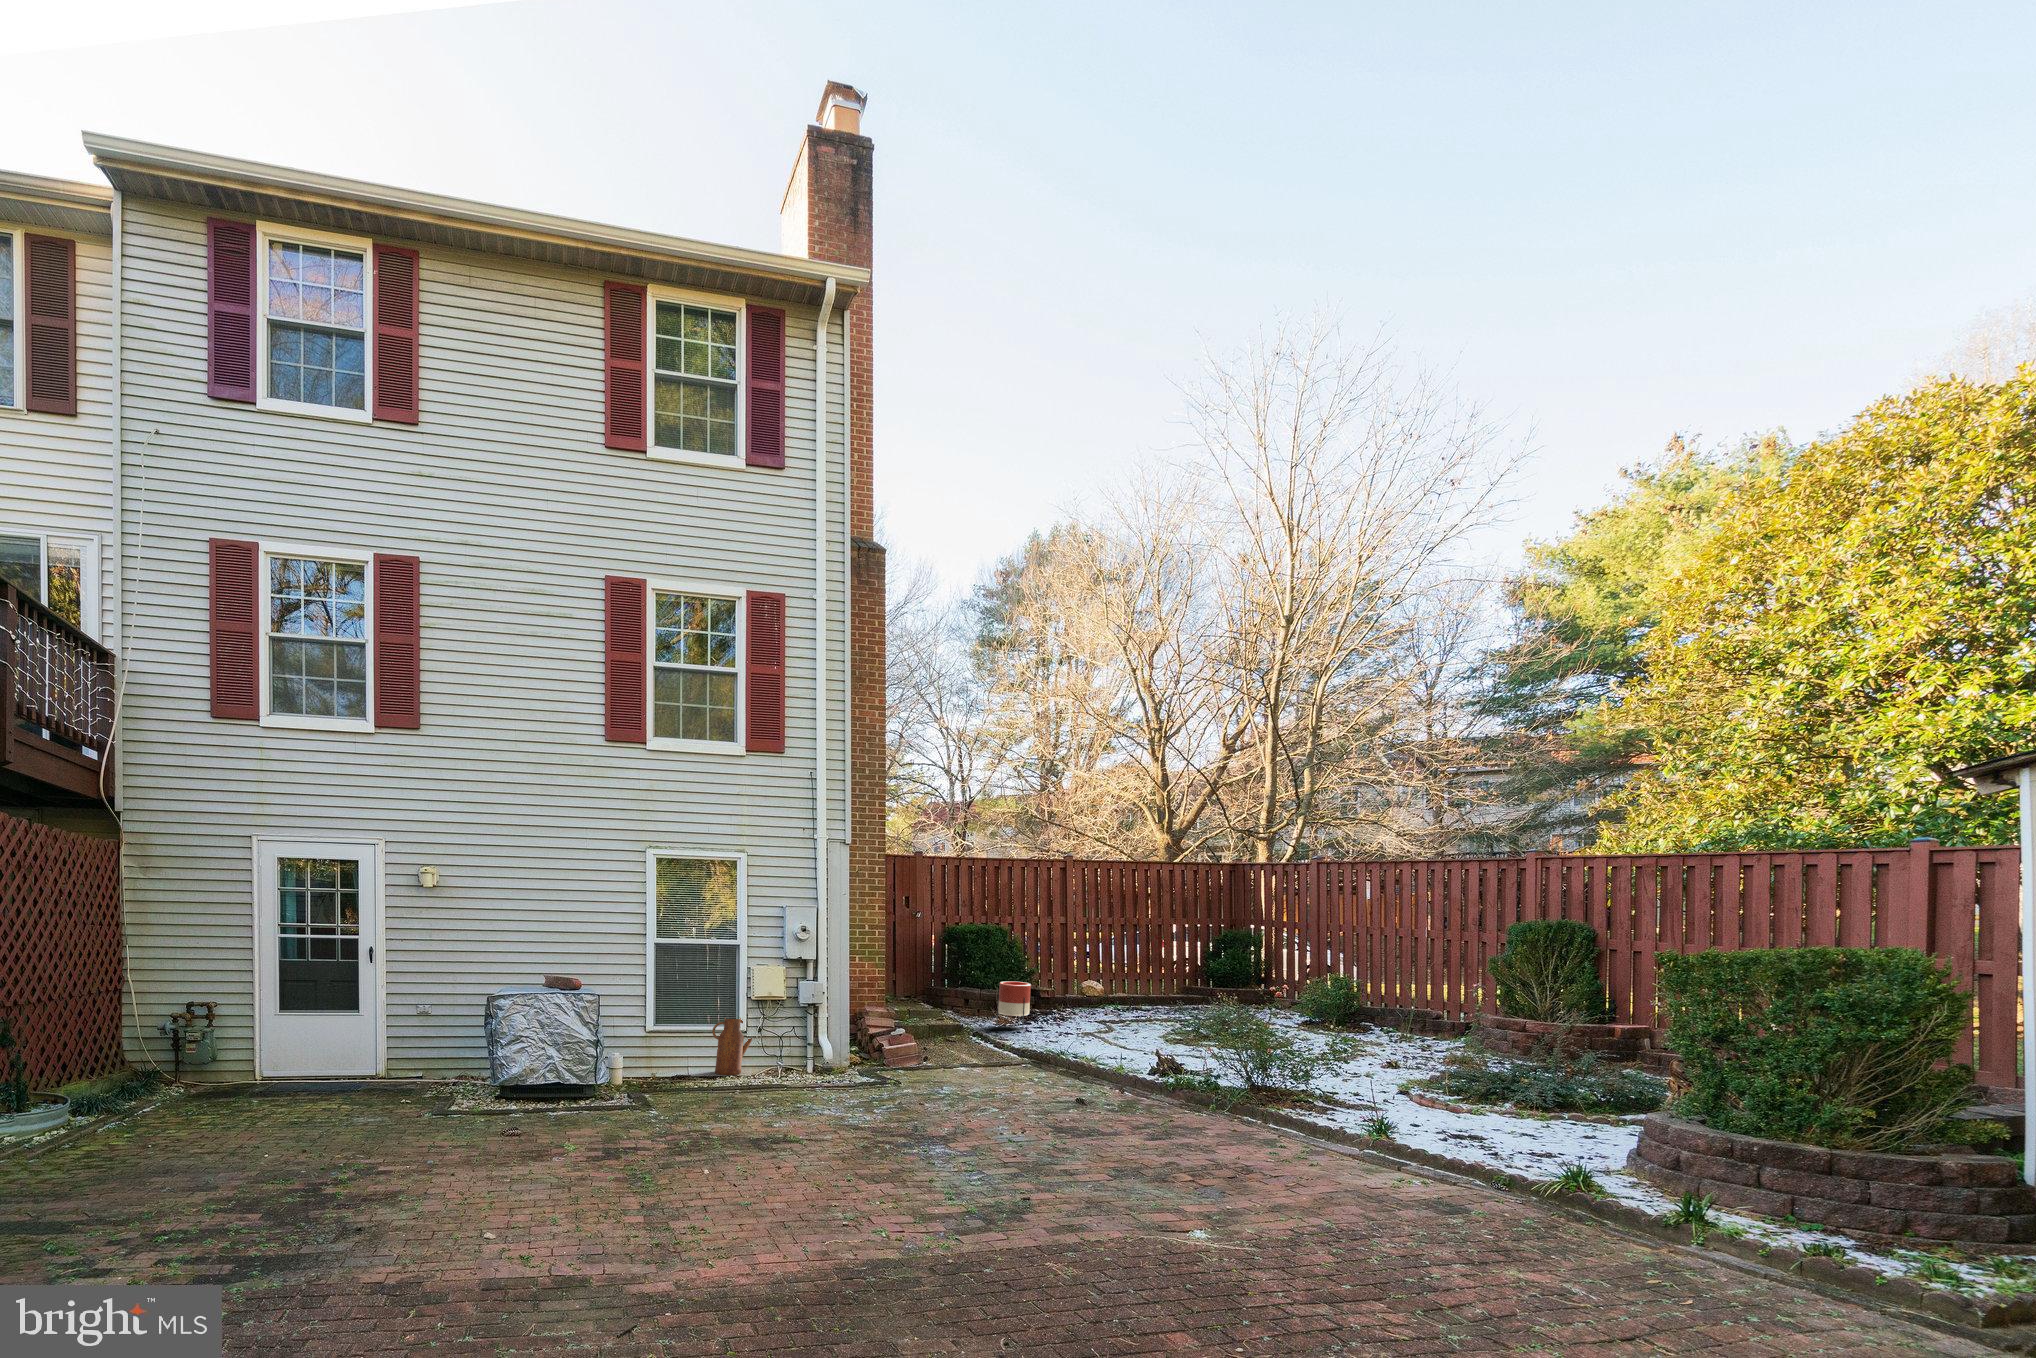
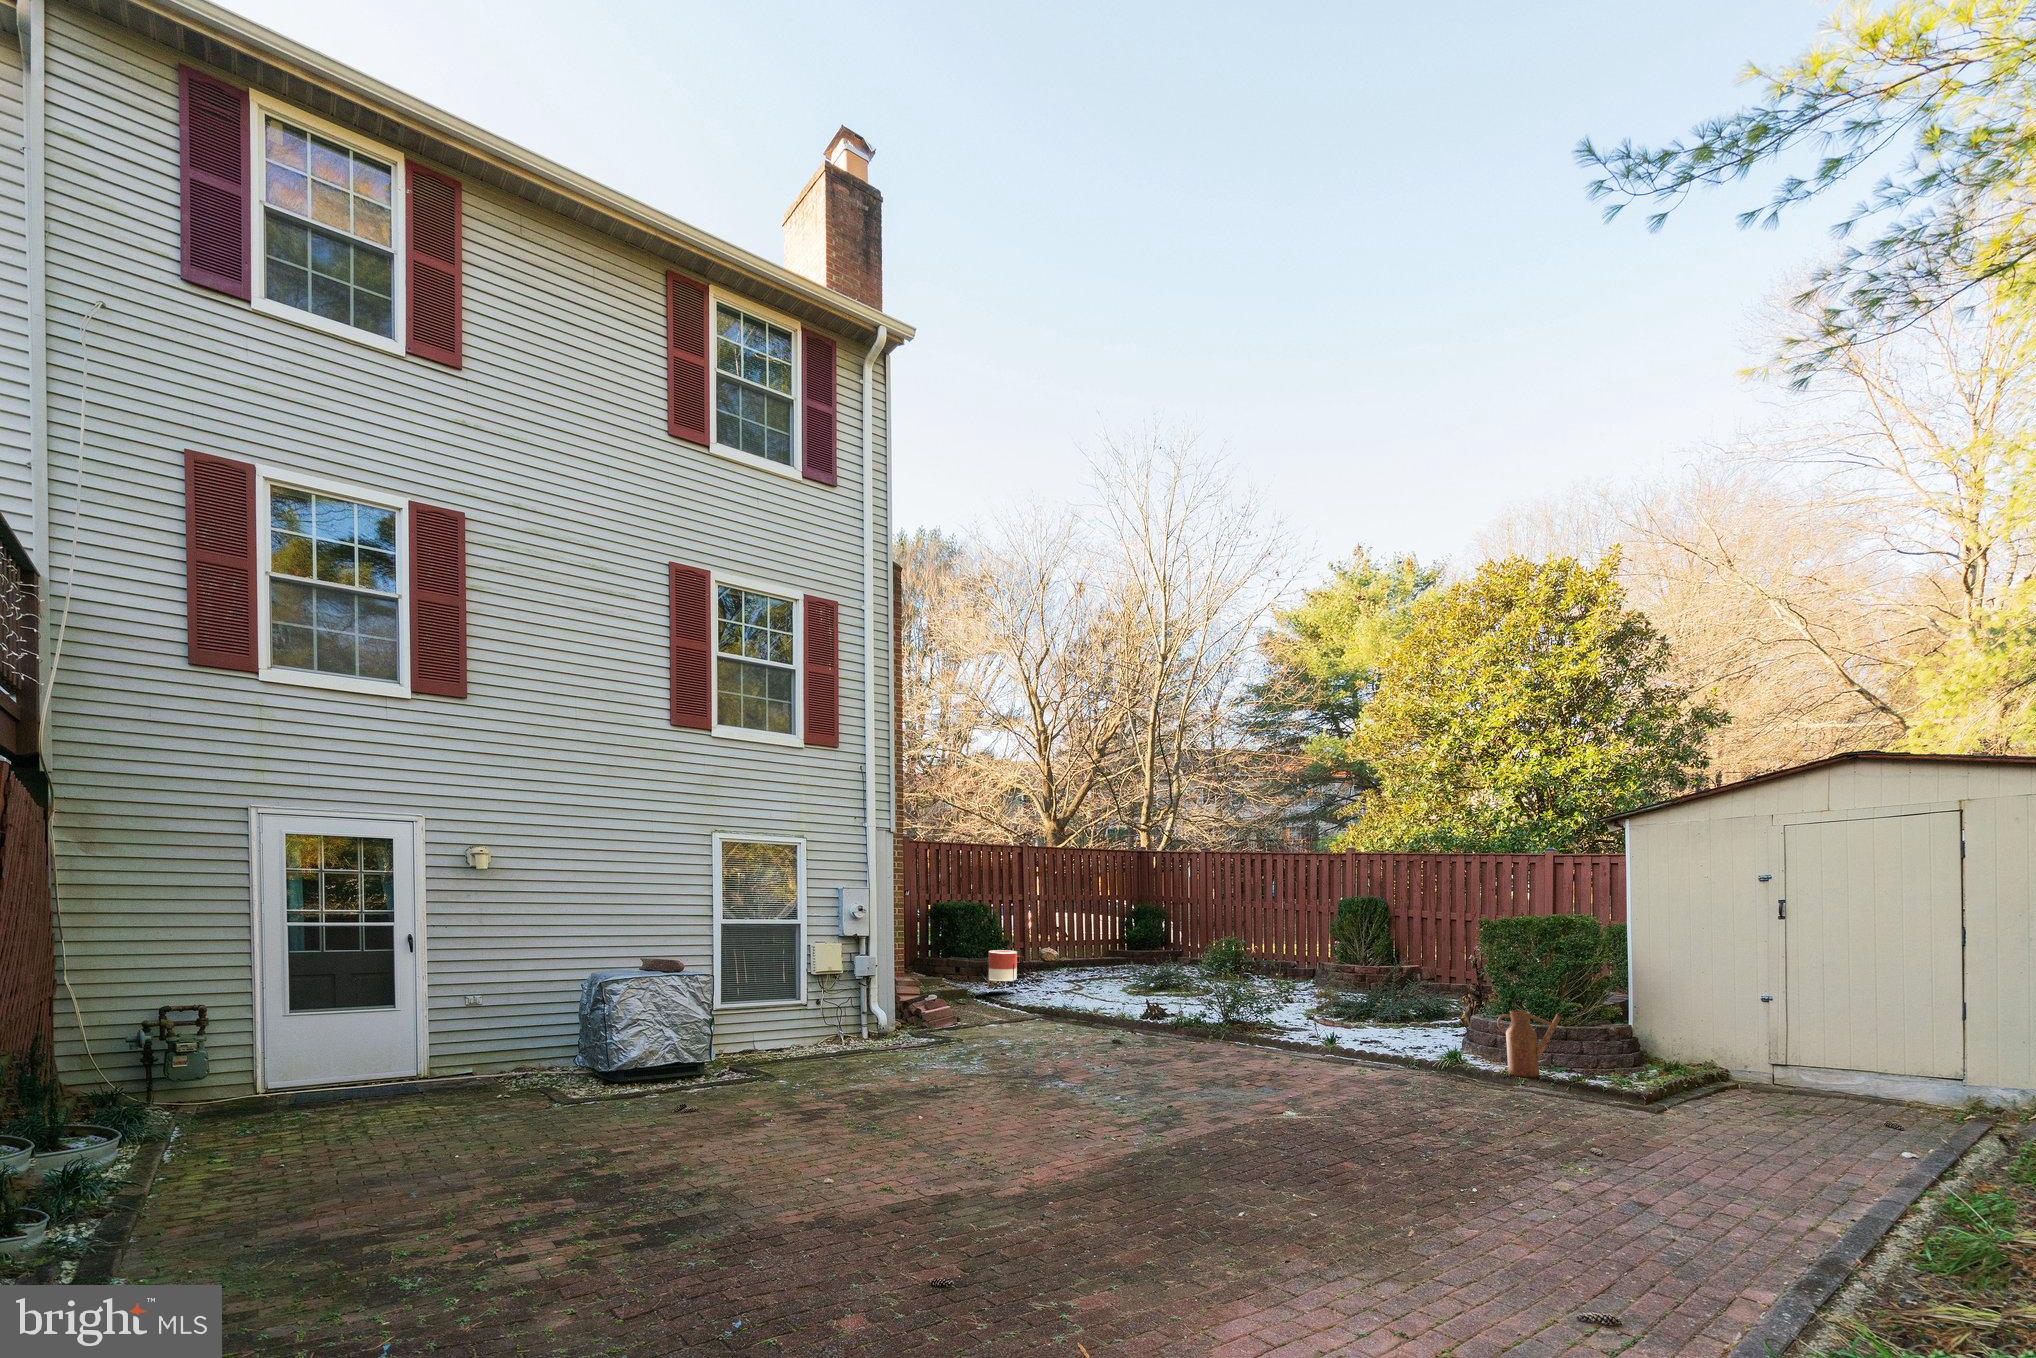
watering can: present [712,1018,752,1075] -> present [1497,1010,1561,1077]

